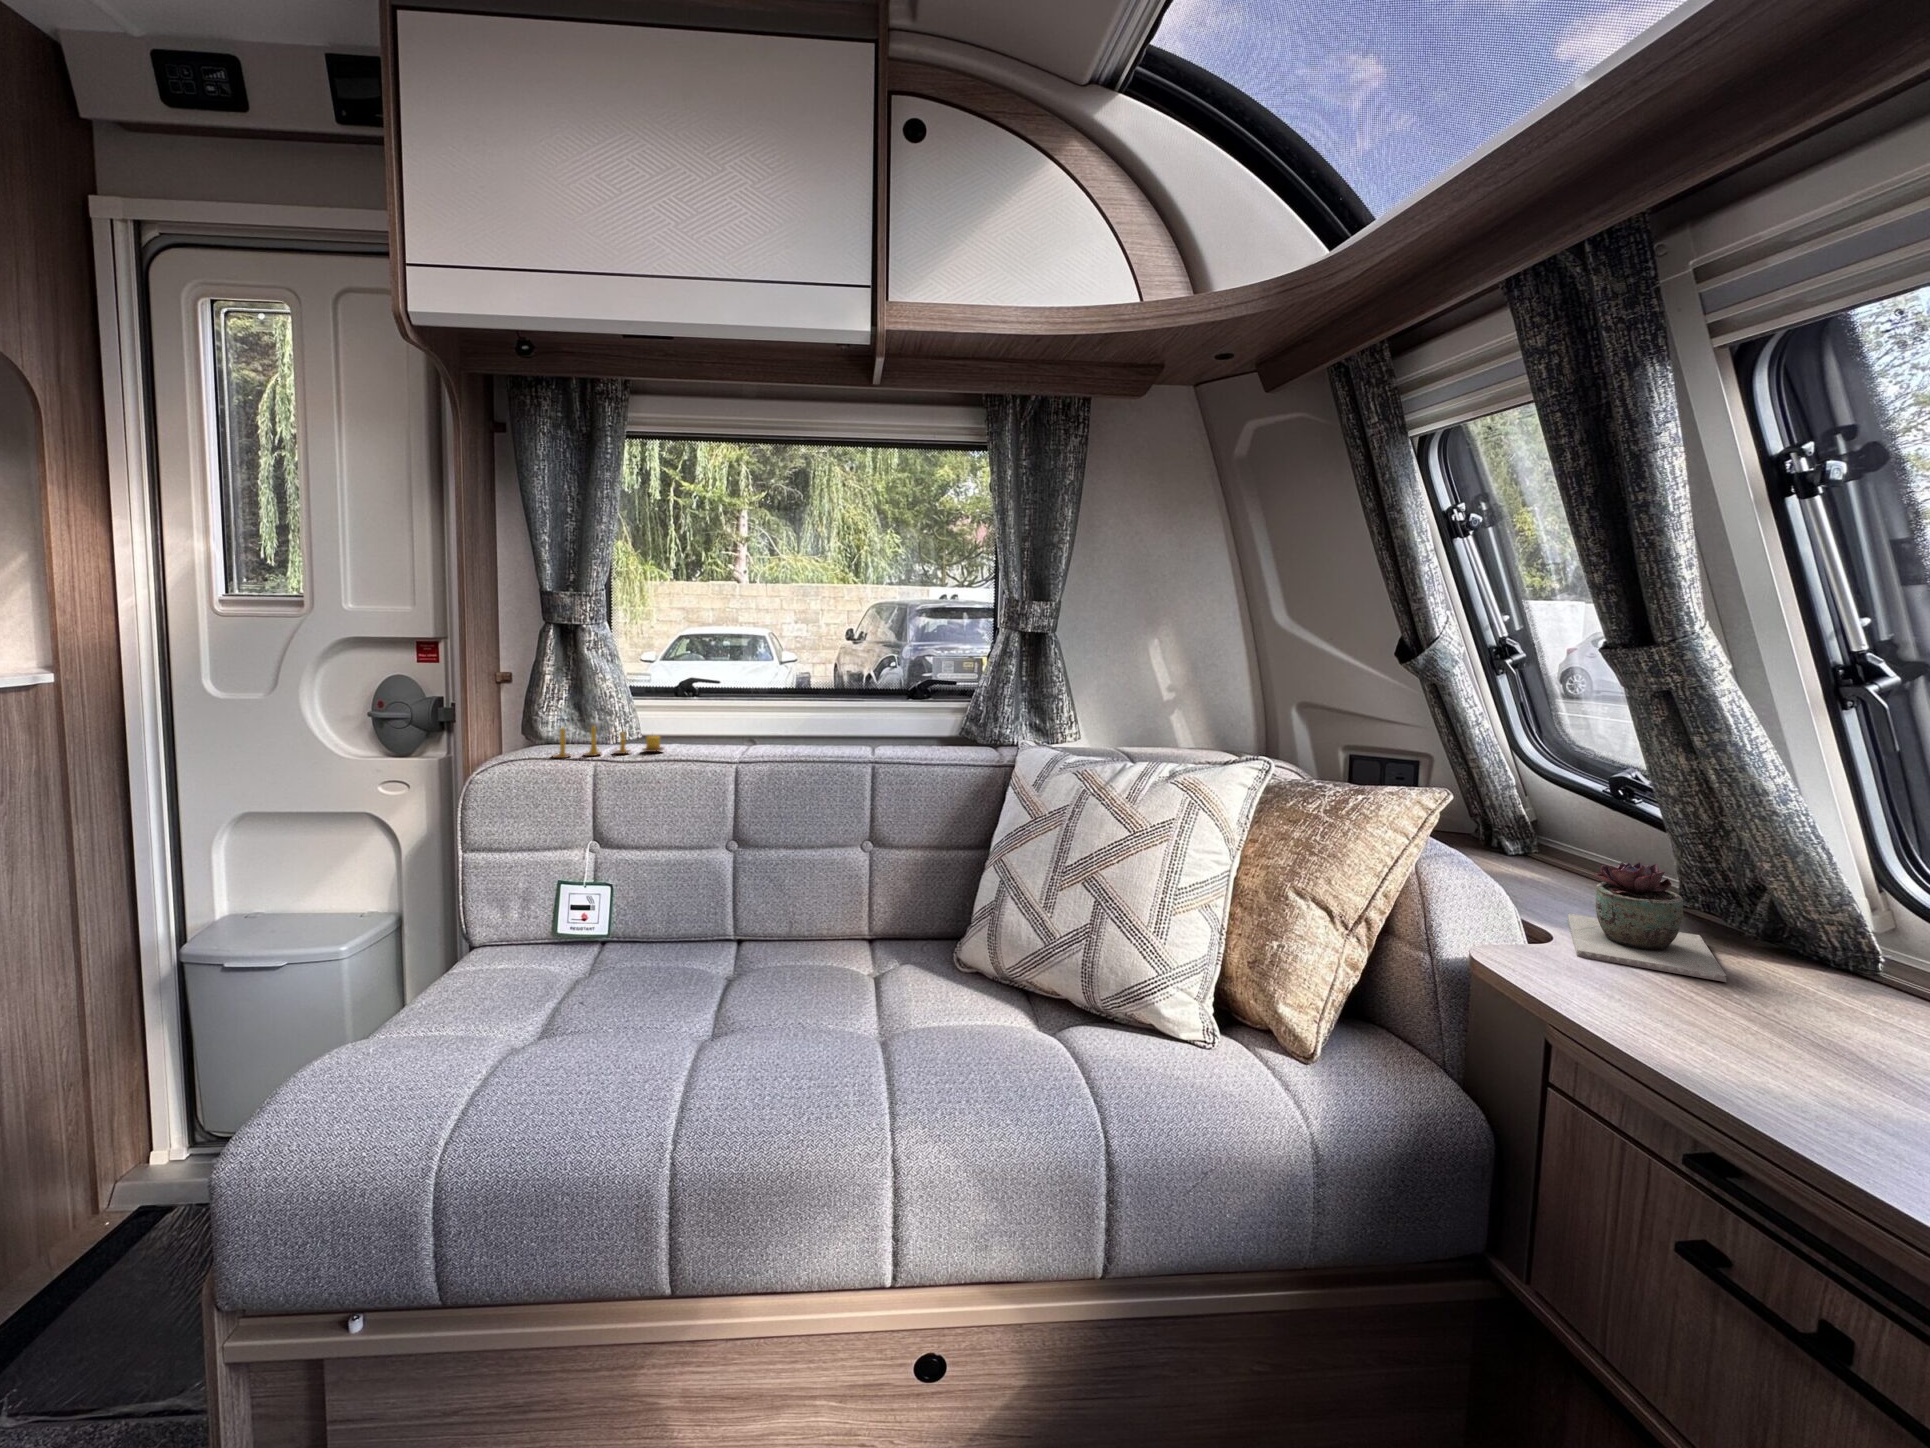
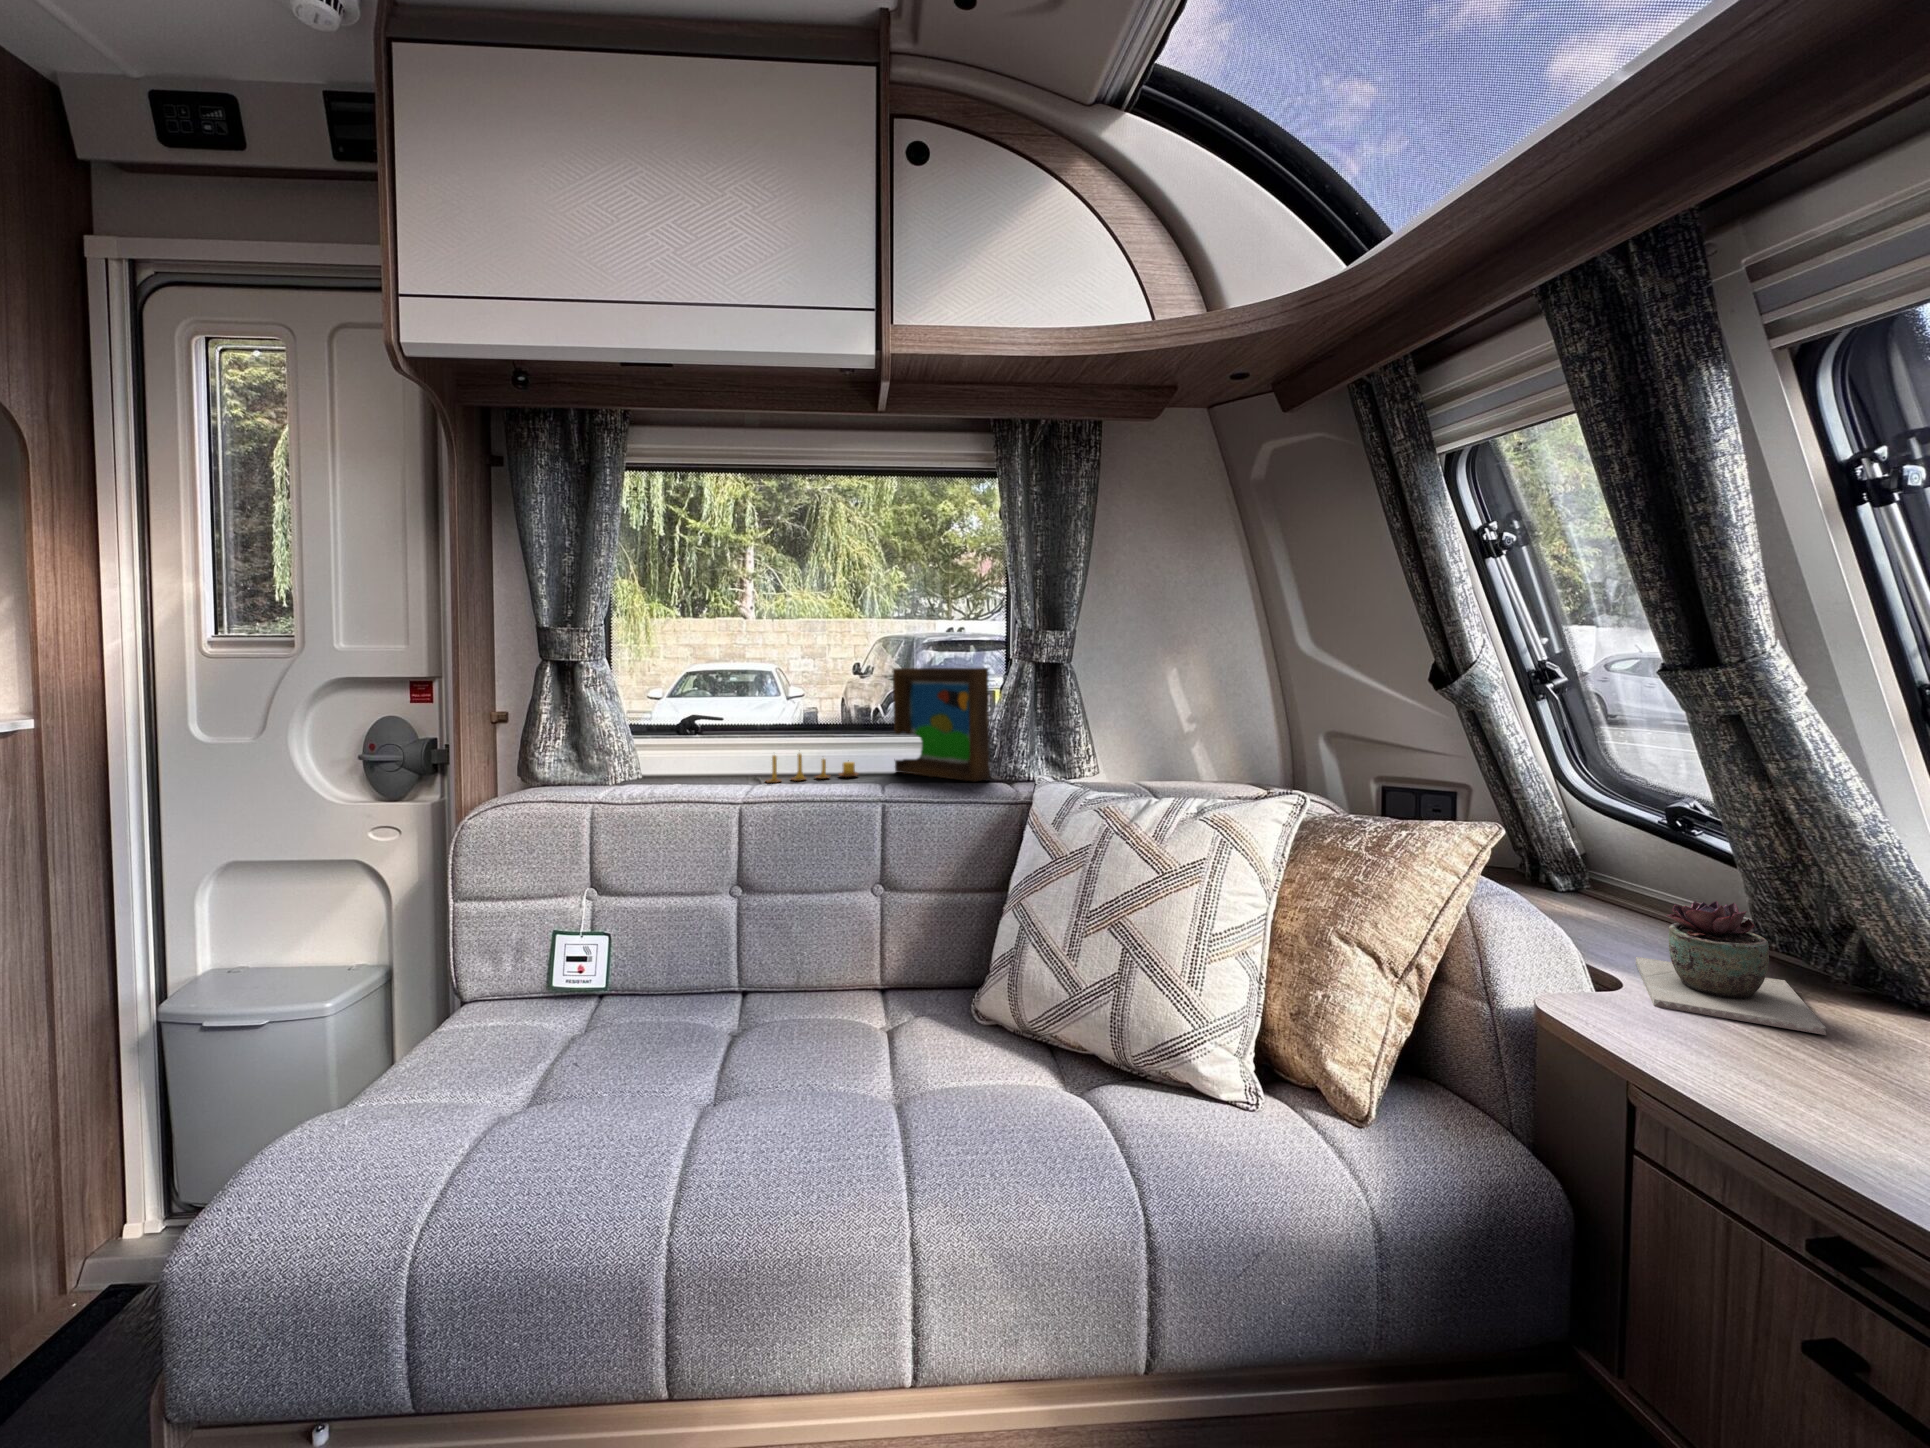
picture frame: none [884,635,976,746] -> present [893,668,990,781]
candle: present [553,726,664,758] -> present [766,753,858,783]

